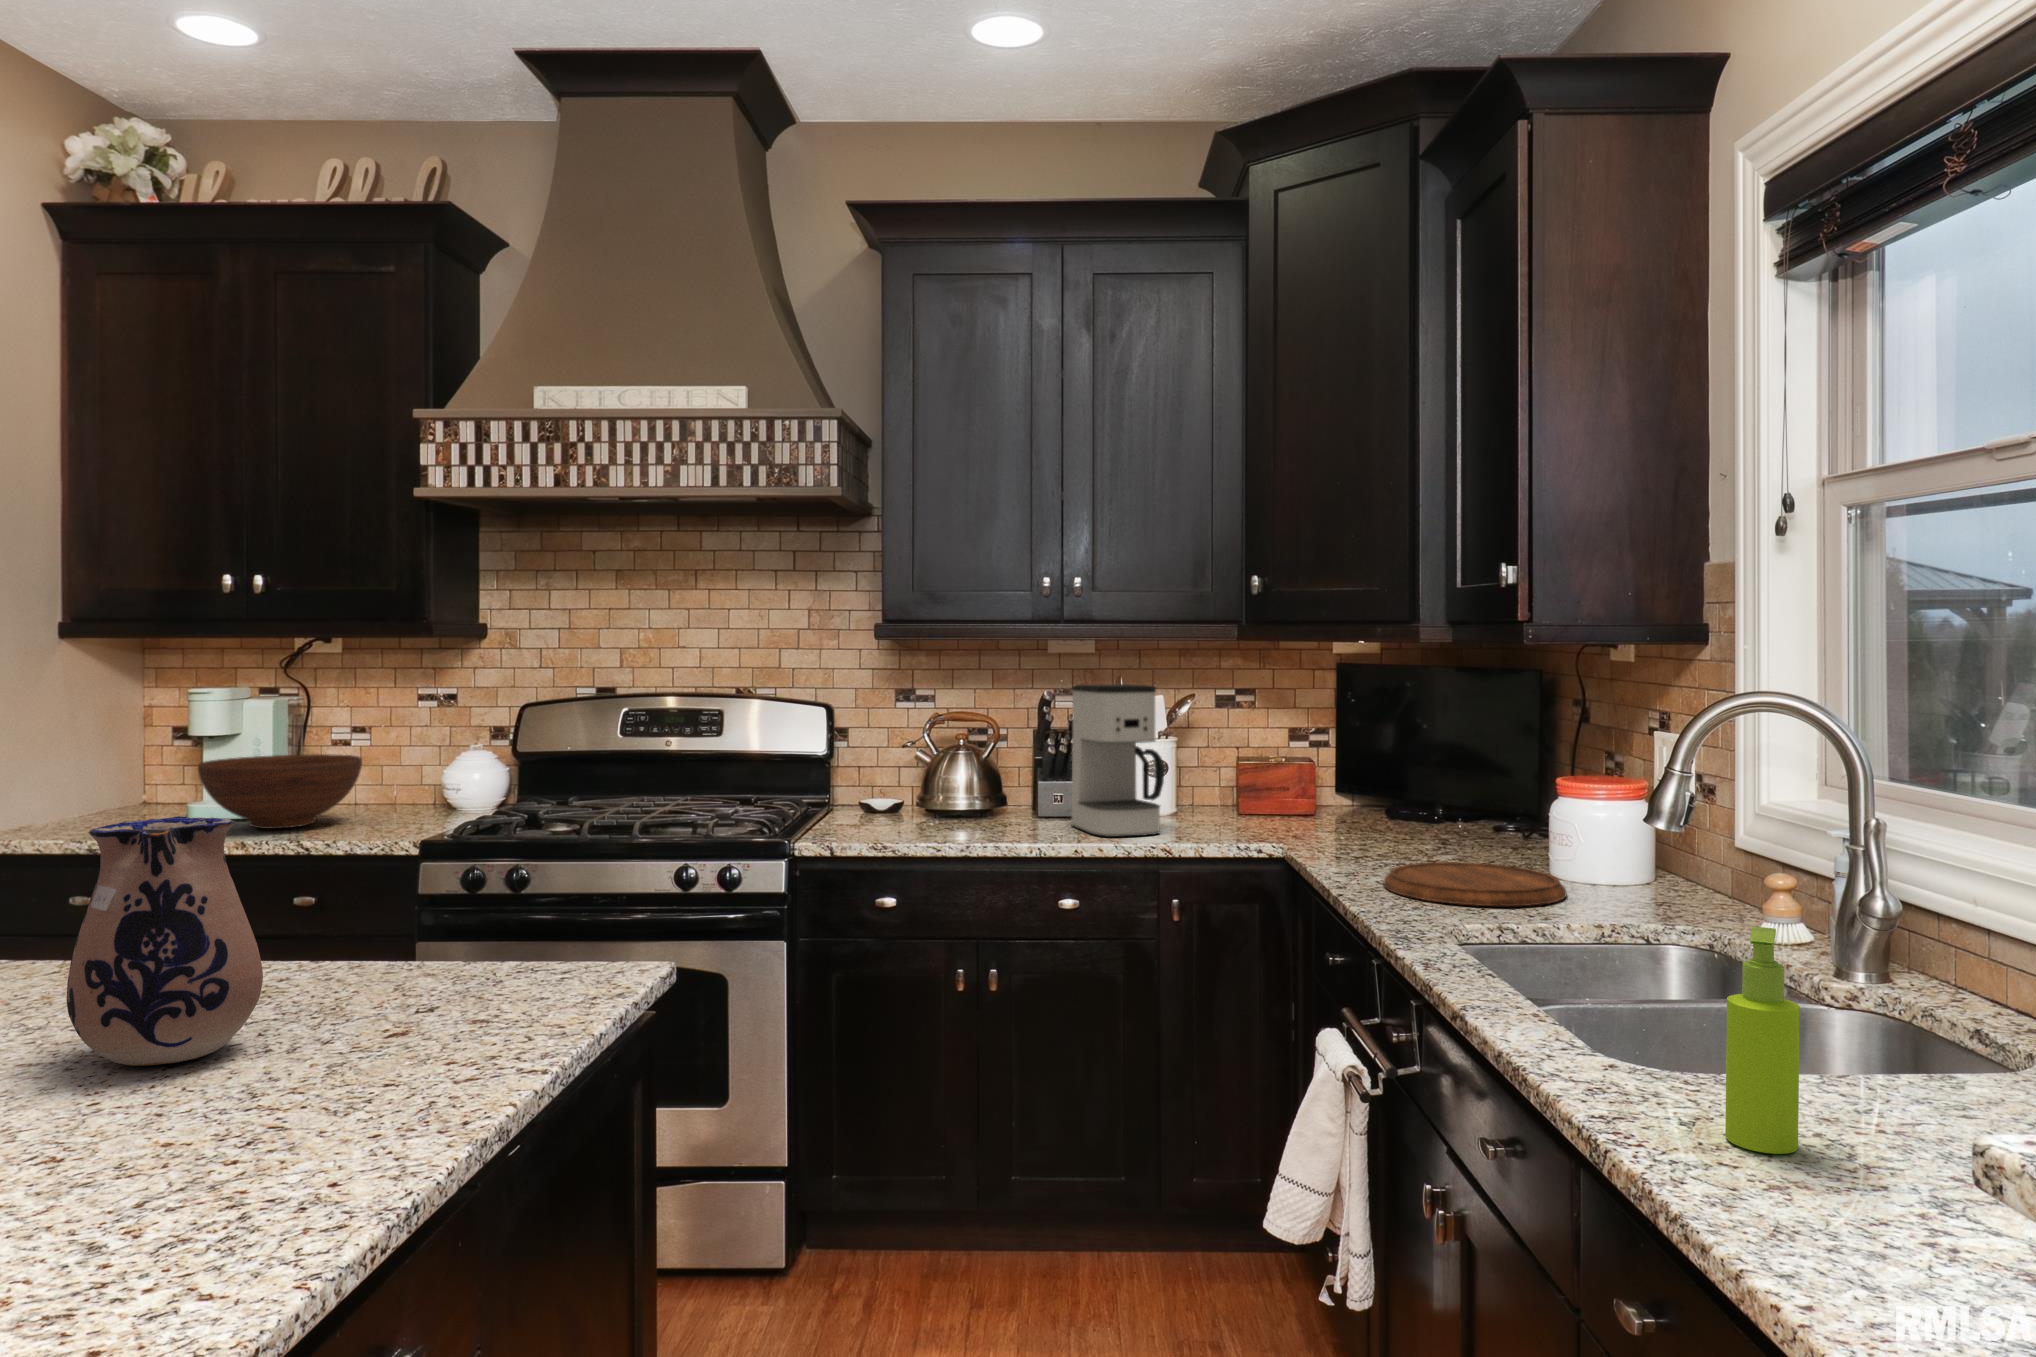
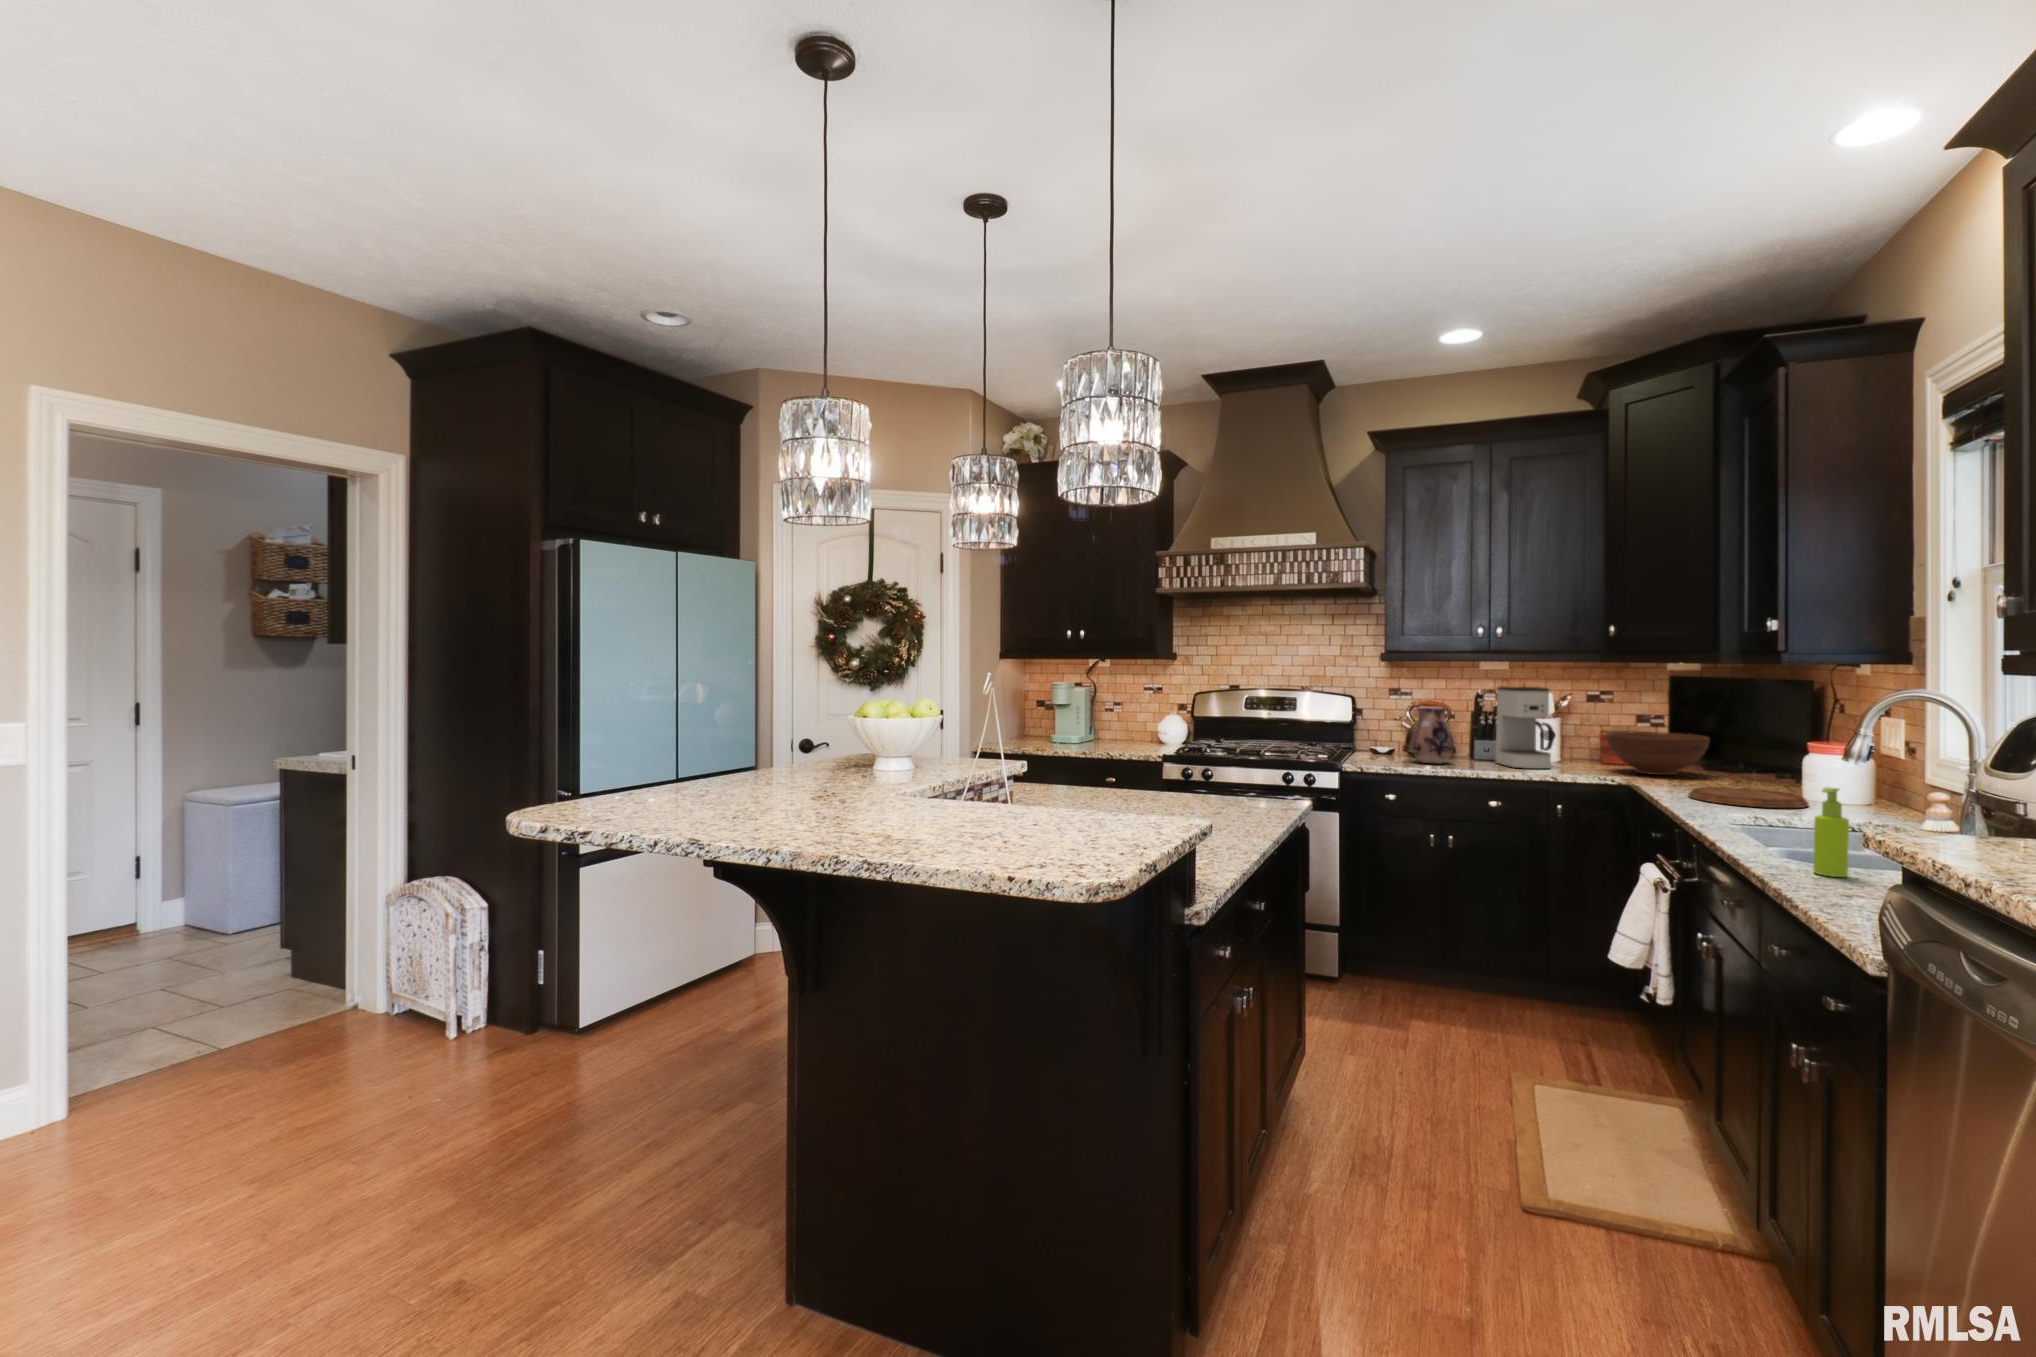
fruit bowl: present [198,754,362,829] -> present [1606,731,1710,775]
ceramic pitcher: present [67,815,263,1066] -> present [1411,708,1453,764]

